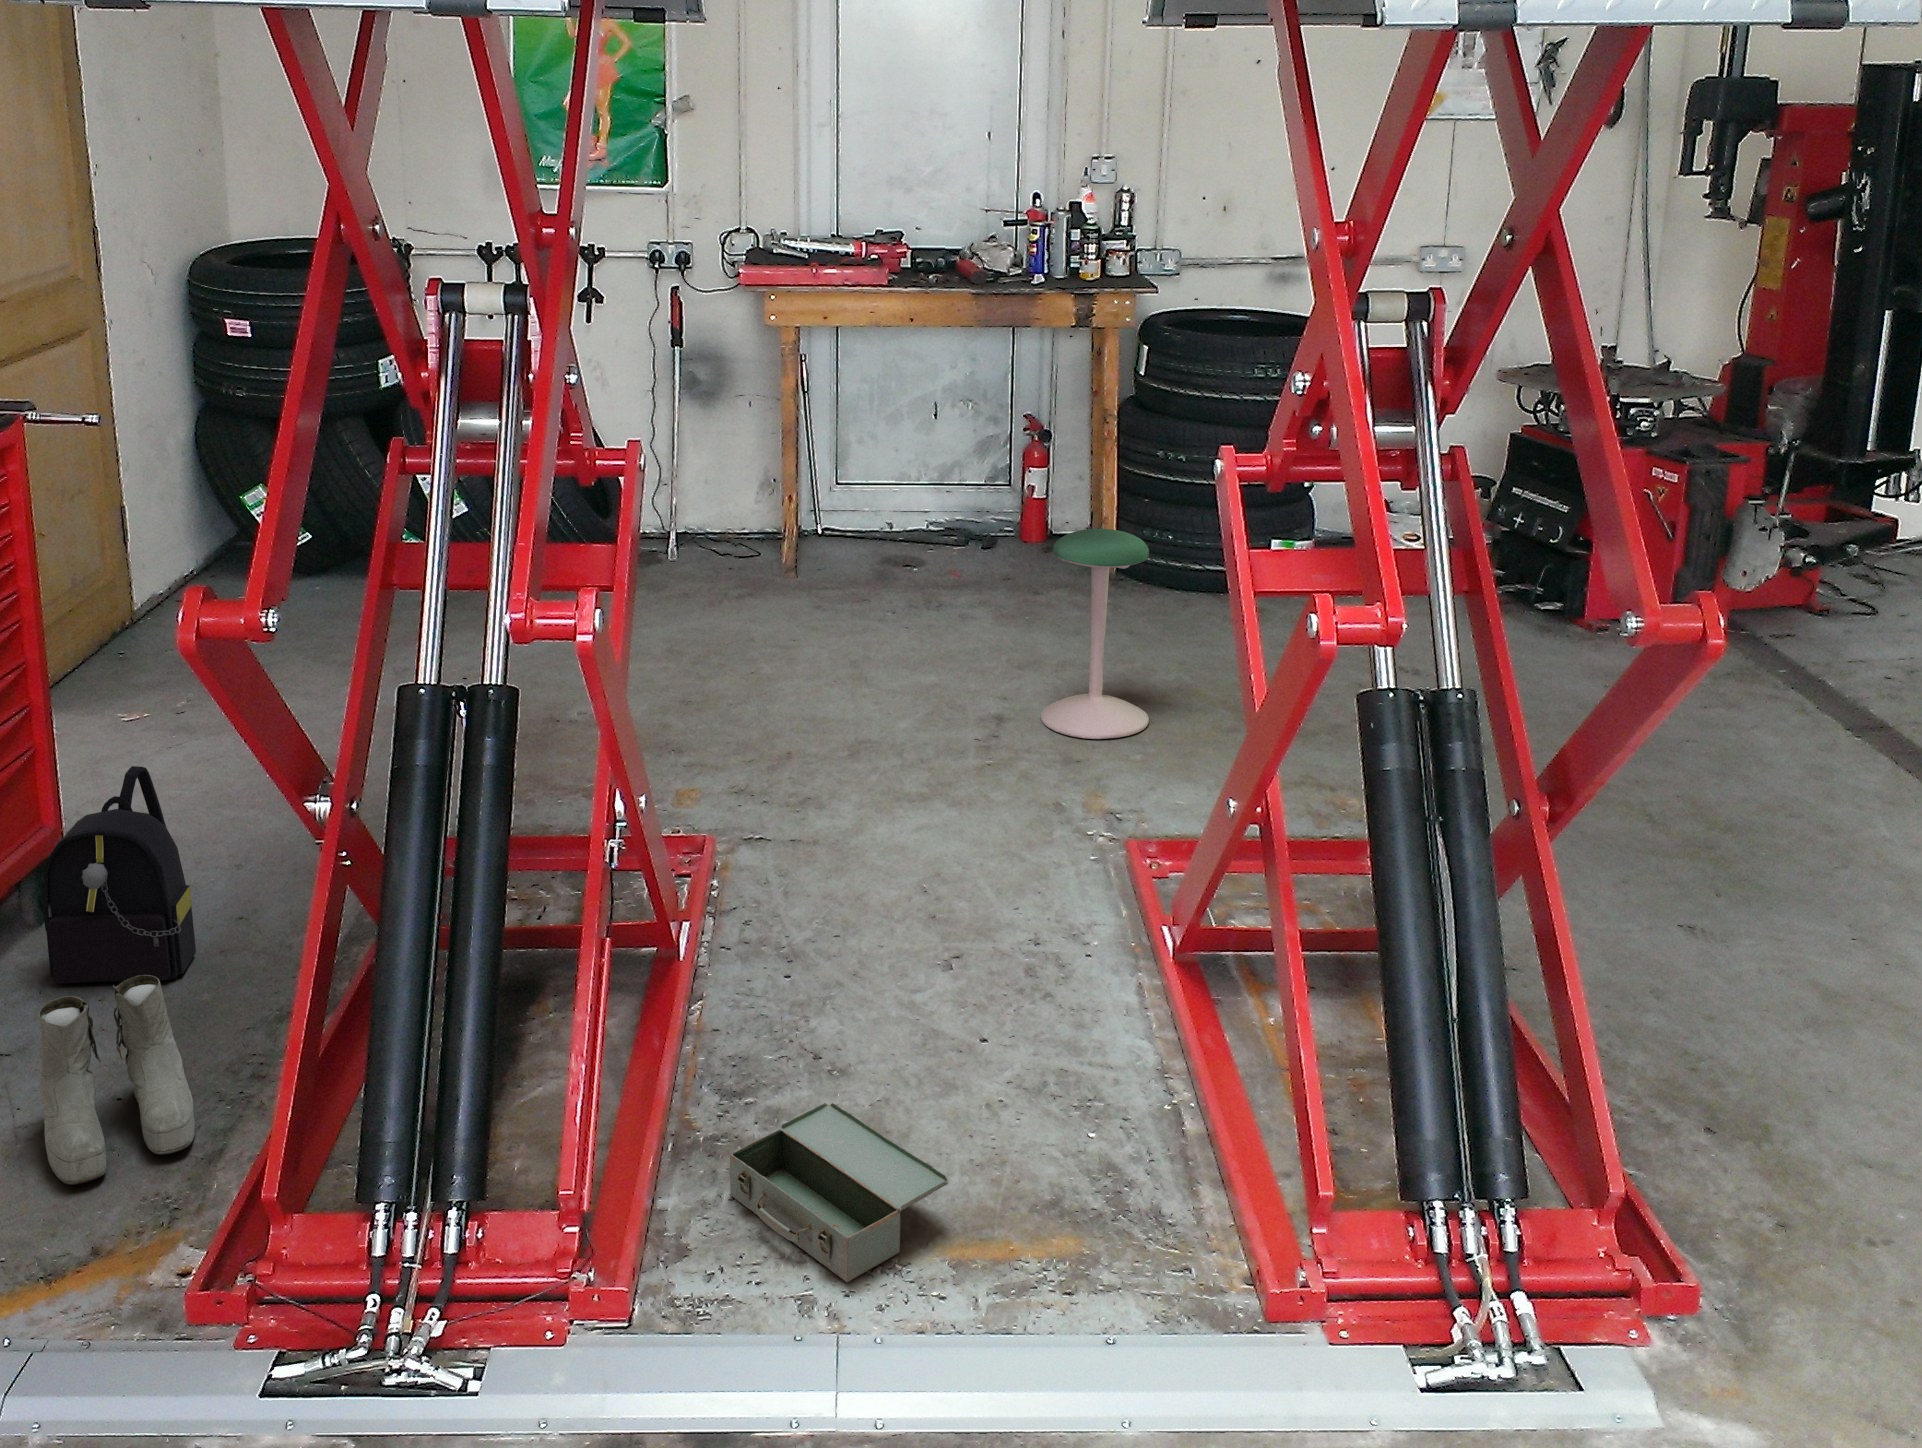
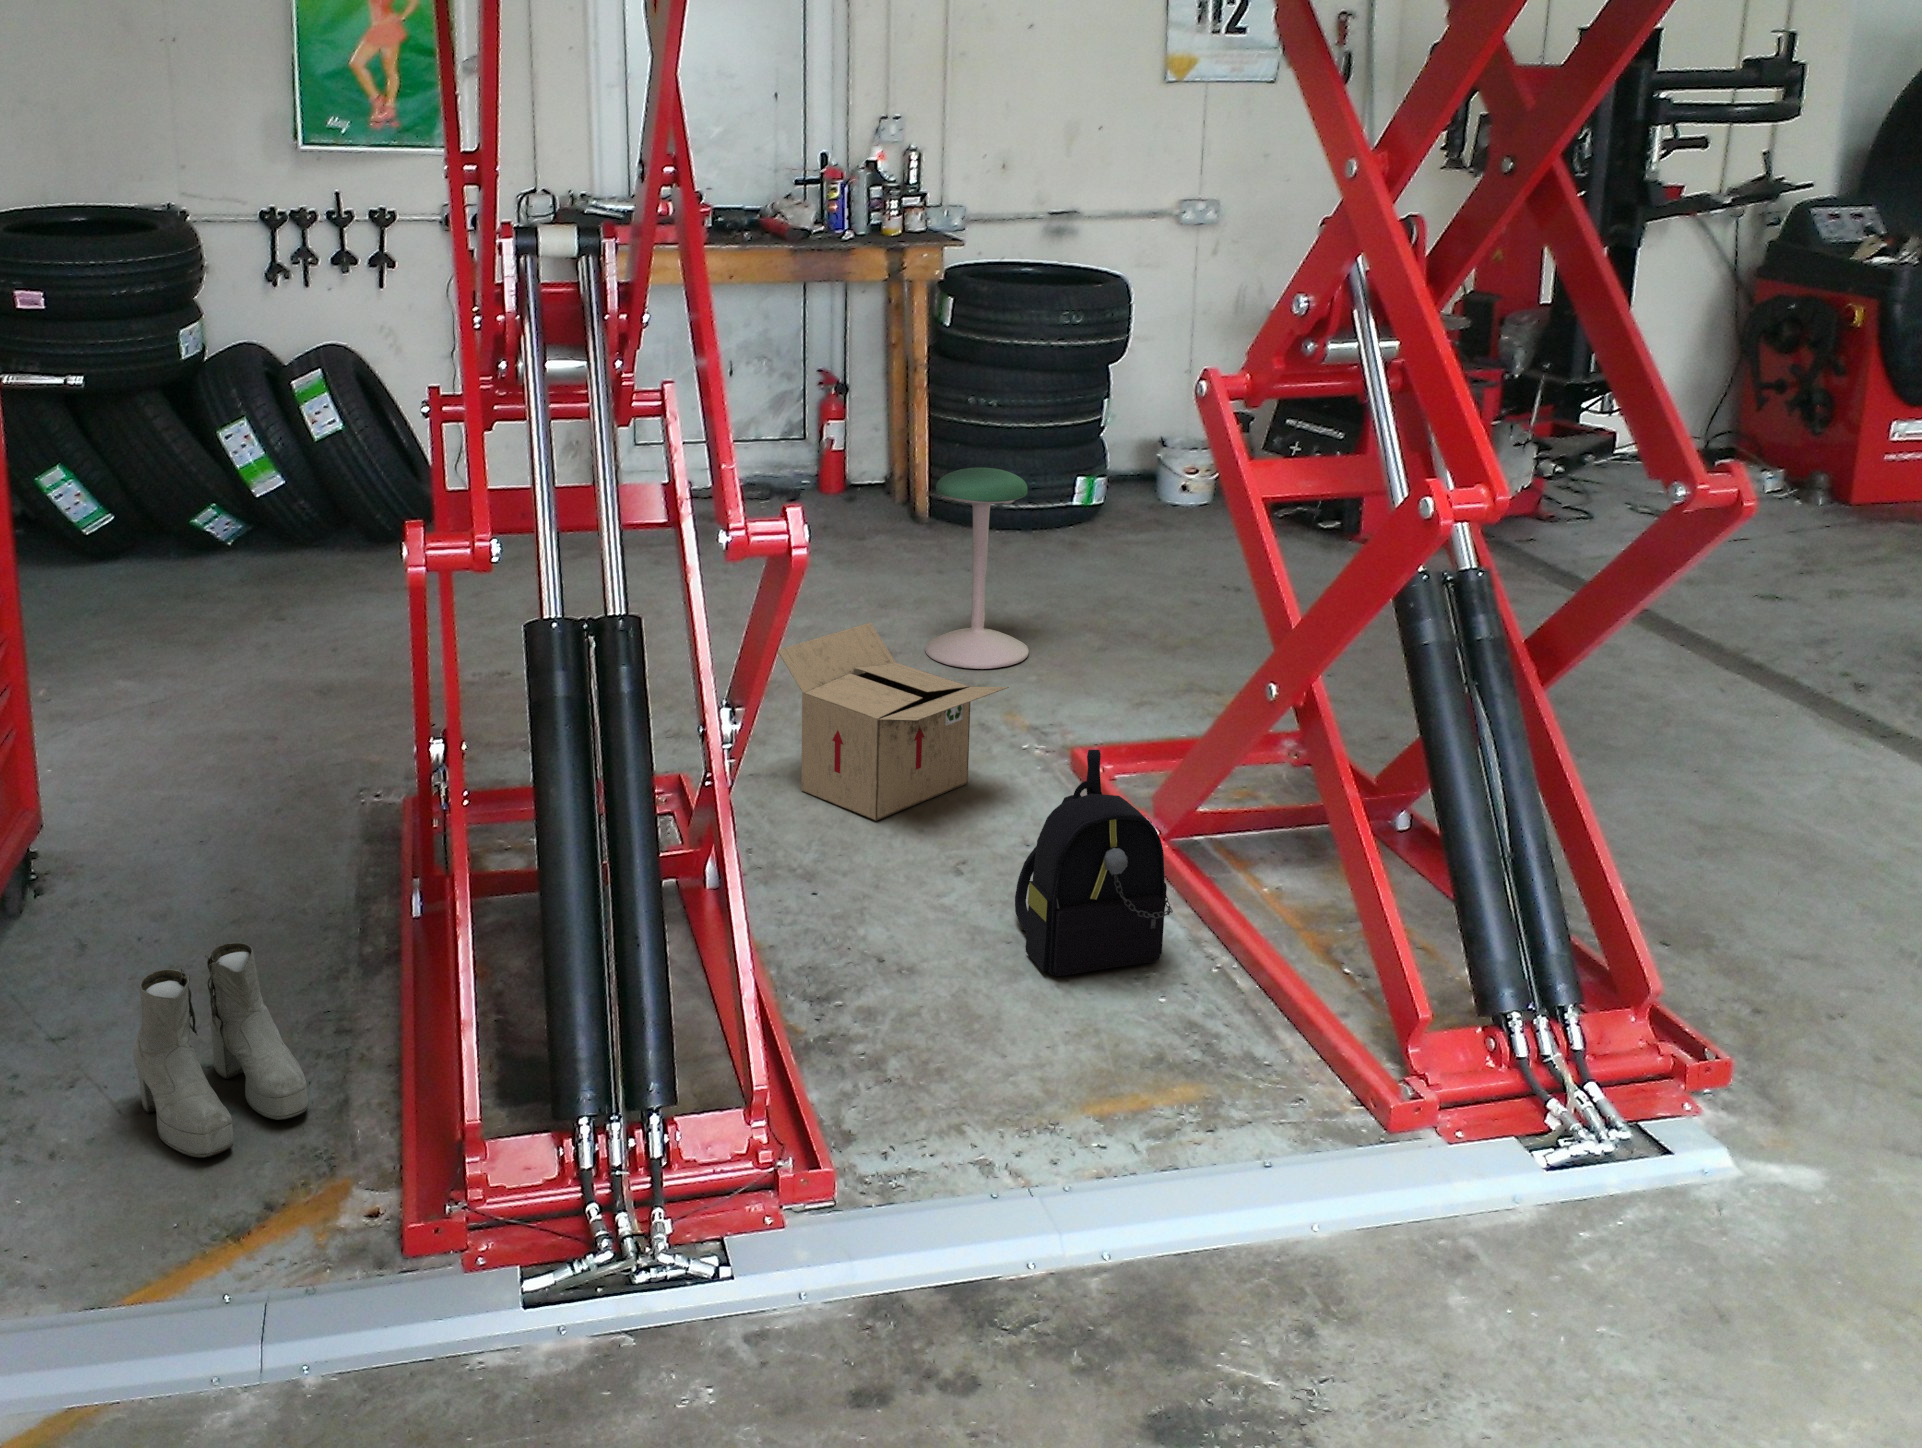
cardboard box: none [817,688,1044,897] -> present [778,622,1009,821]
backpack: present [43,766,196,983] -> present [1015,750,1173,976]
toolbox: present [730,1103,948,1282] -> none [867,995,1078,1145]

